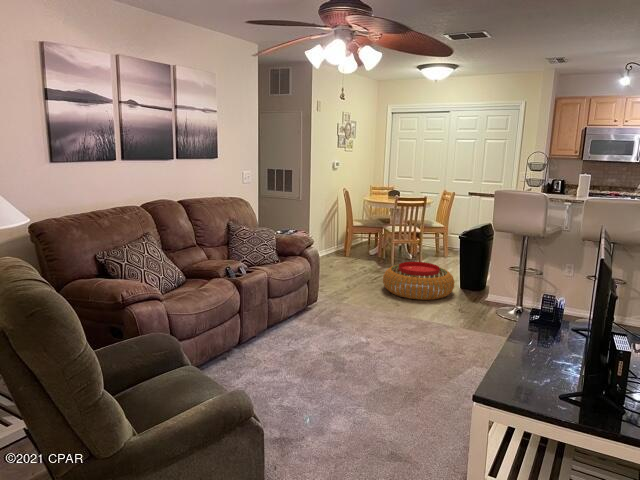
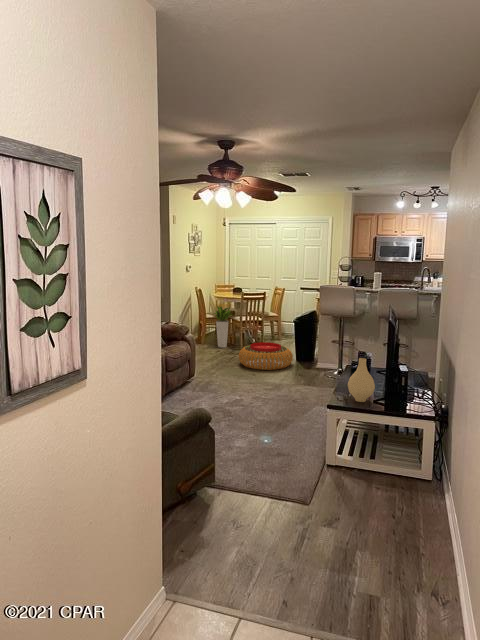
planter: none [360,211,386,263] -> present [215,306,231,348]
vase: none [515,320,566,396] -> present [348,358,375,402]

